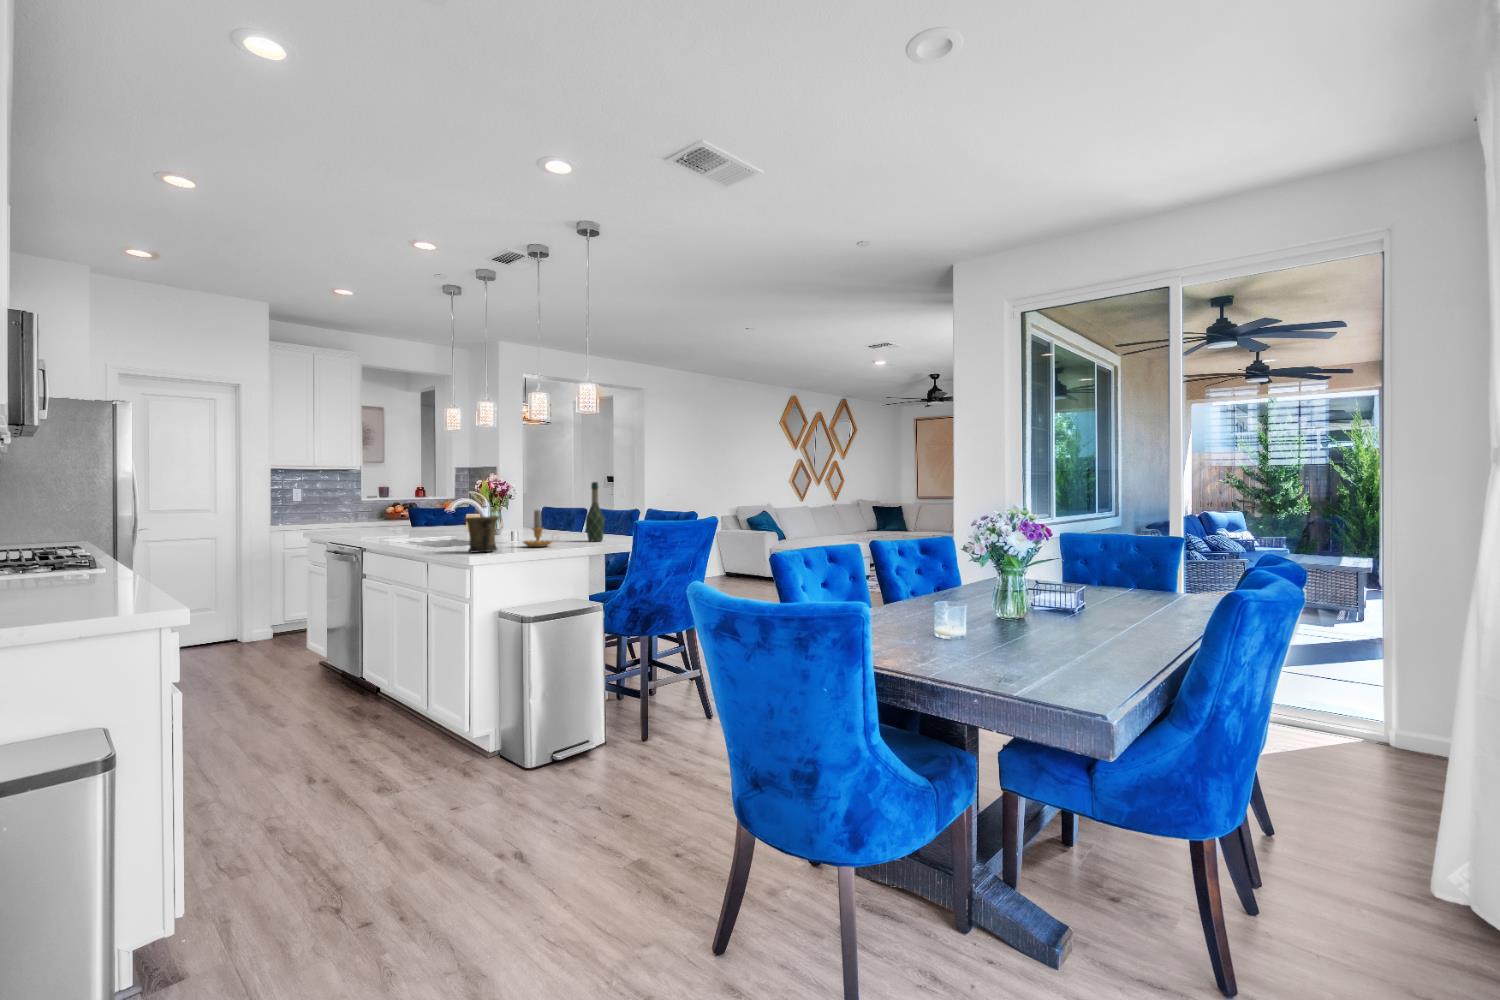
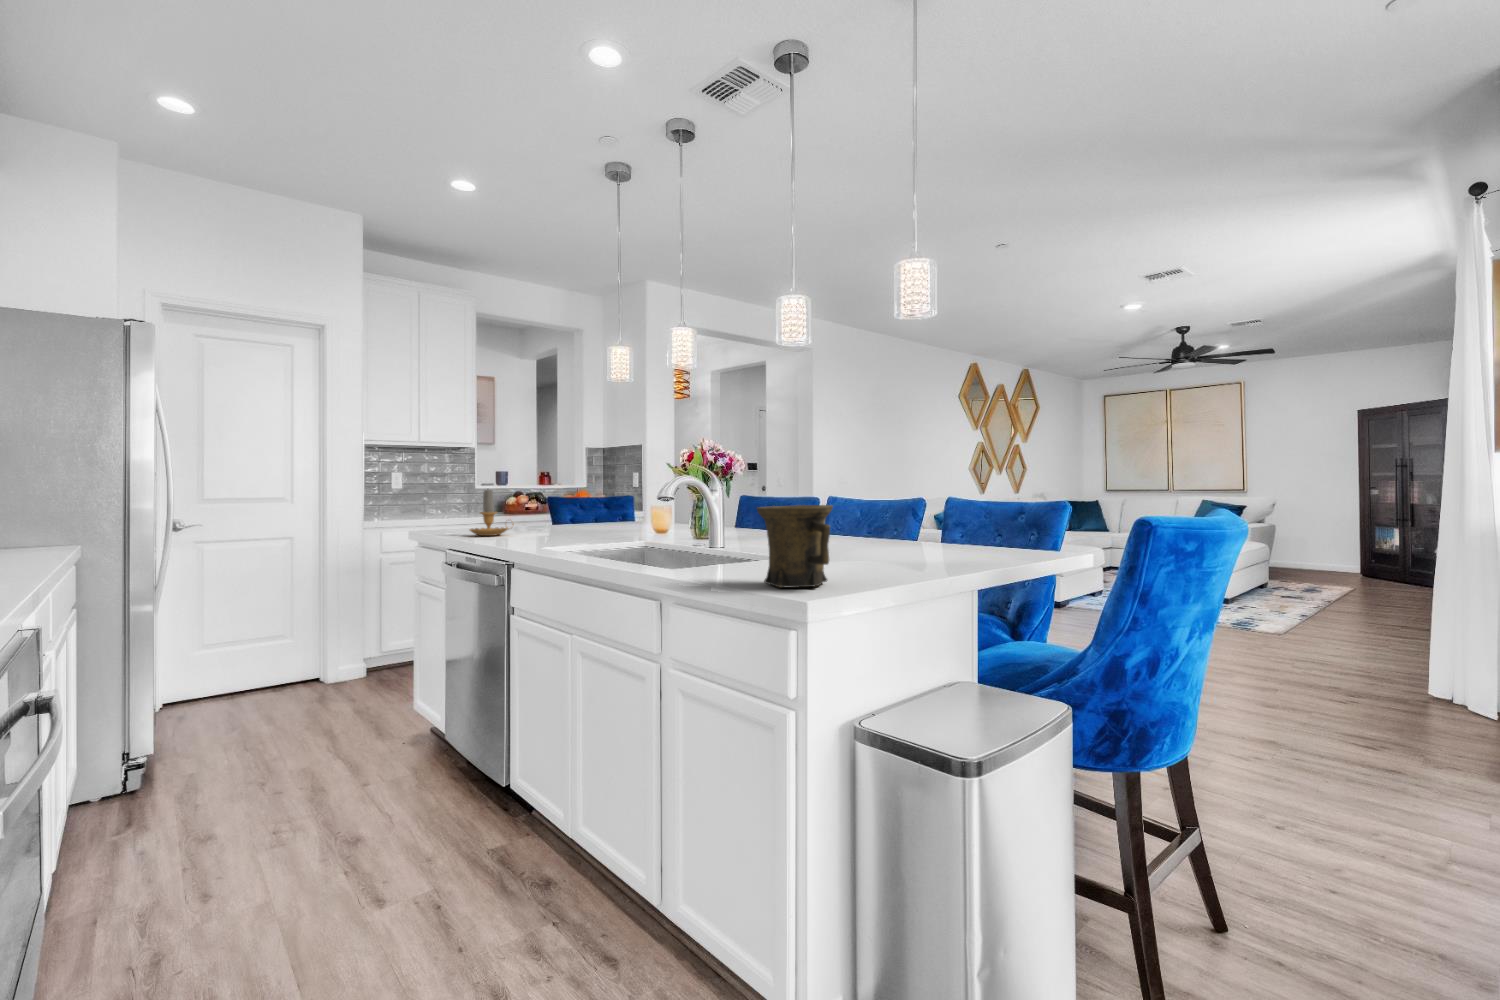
wine bottle: present [586,482,605,541] -> none [925,441,962,556]
candle: present [523,510,556,547] -> present [470,489,514,536]

